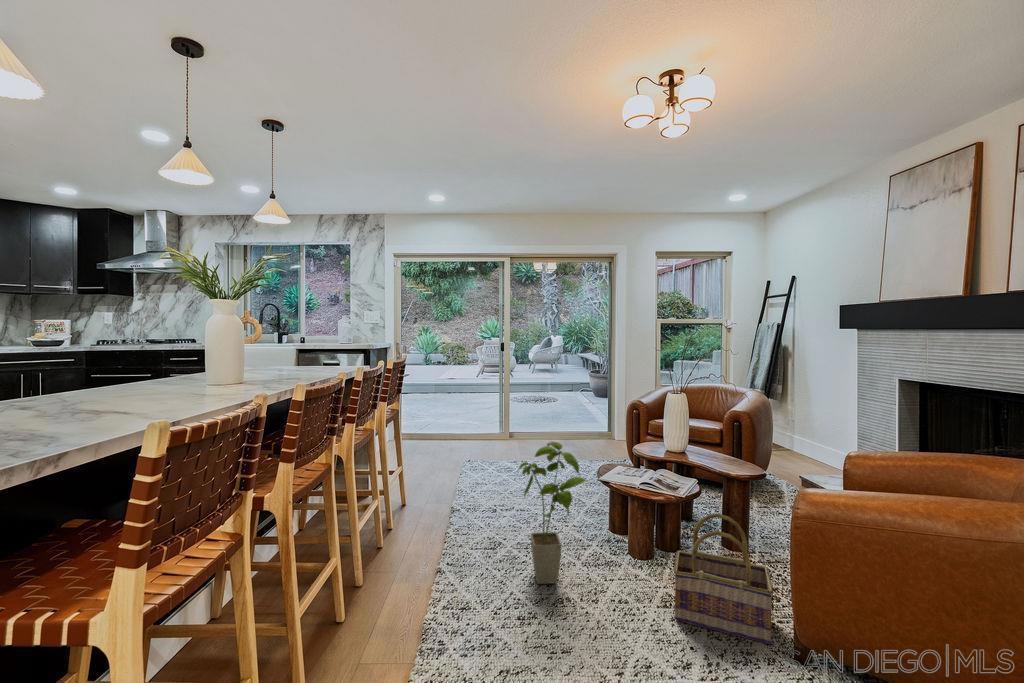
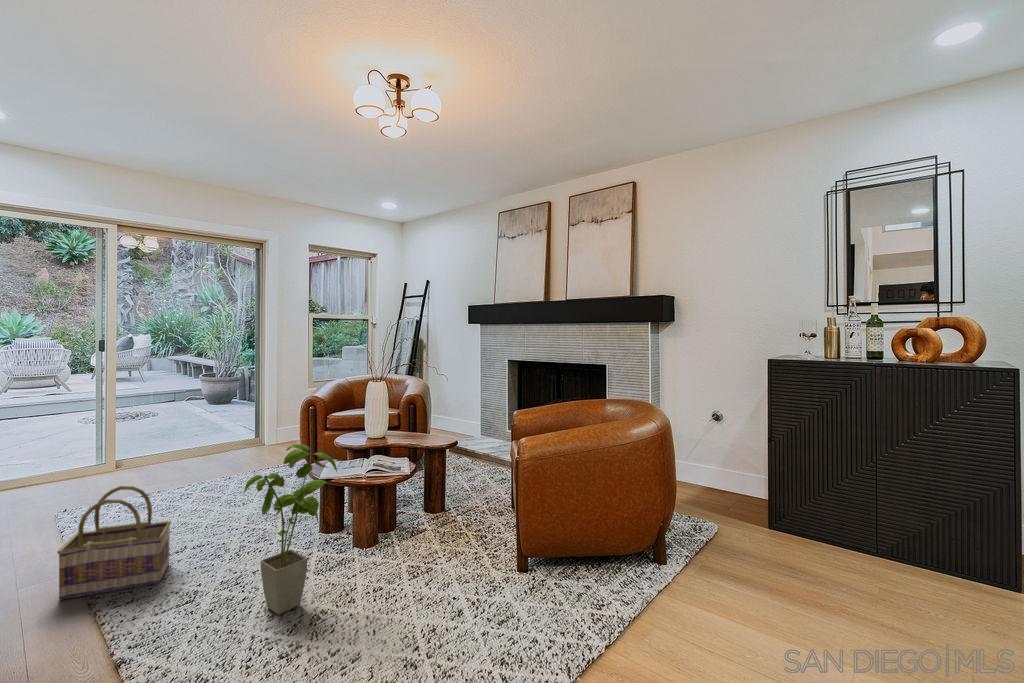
basket: present [674,513,774,644] -> present [57,486,171,600]

